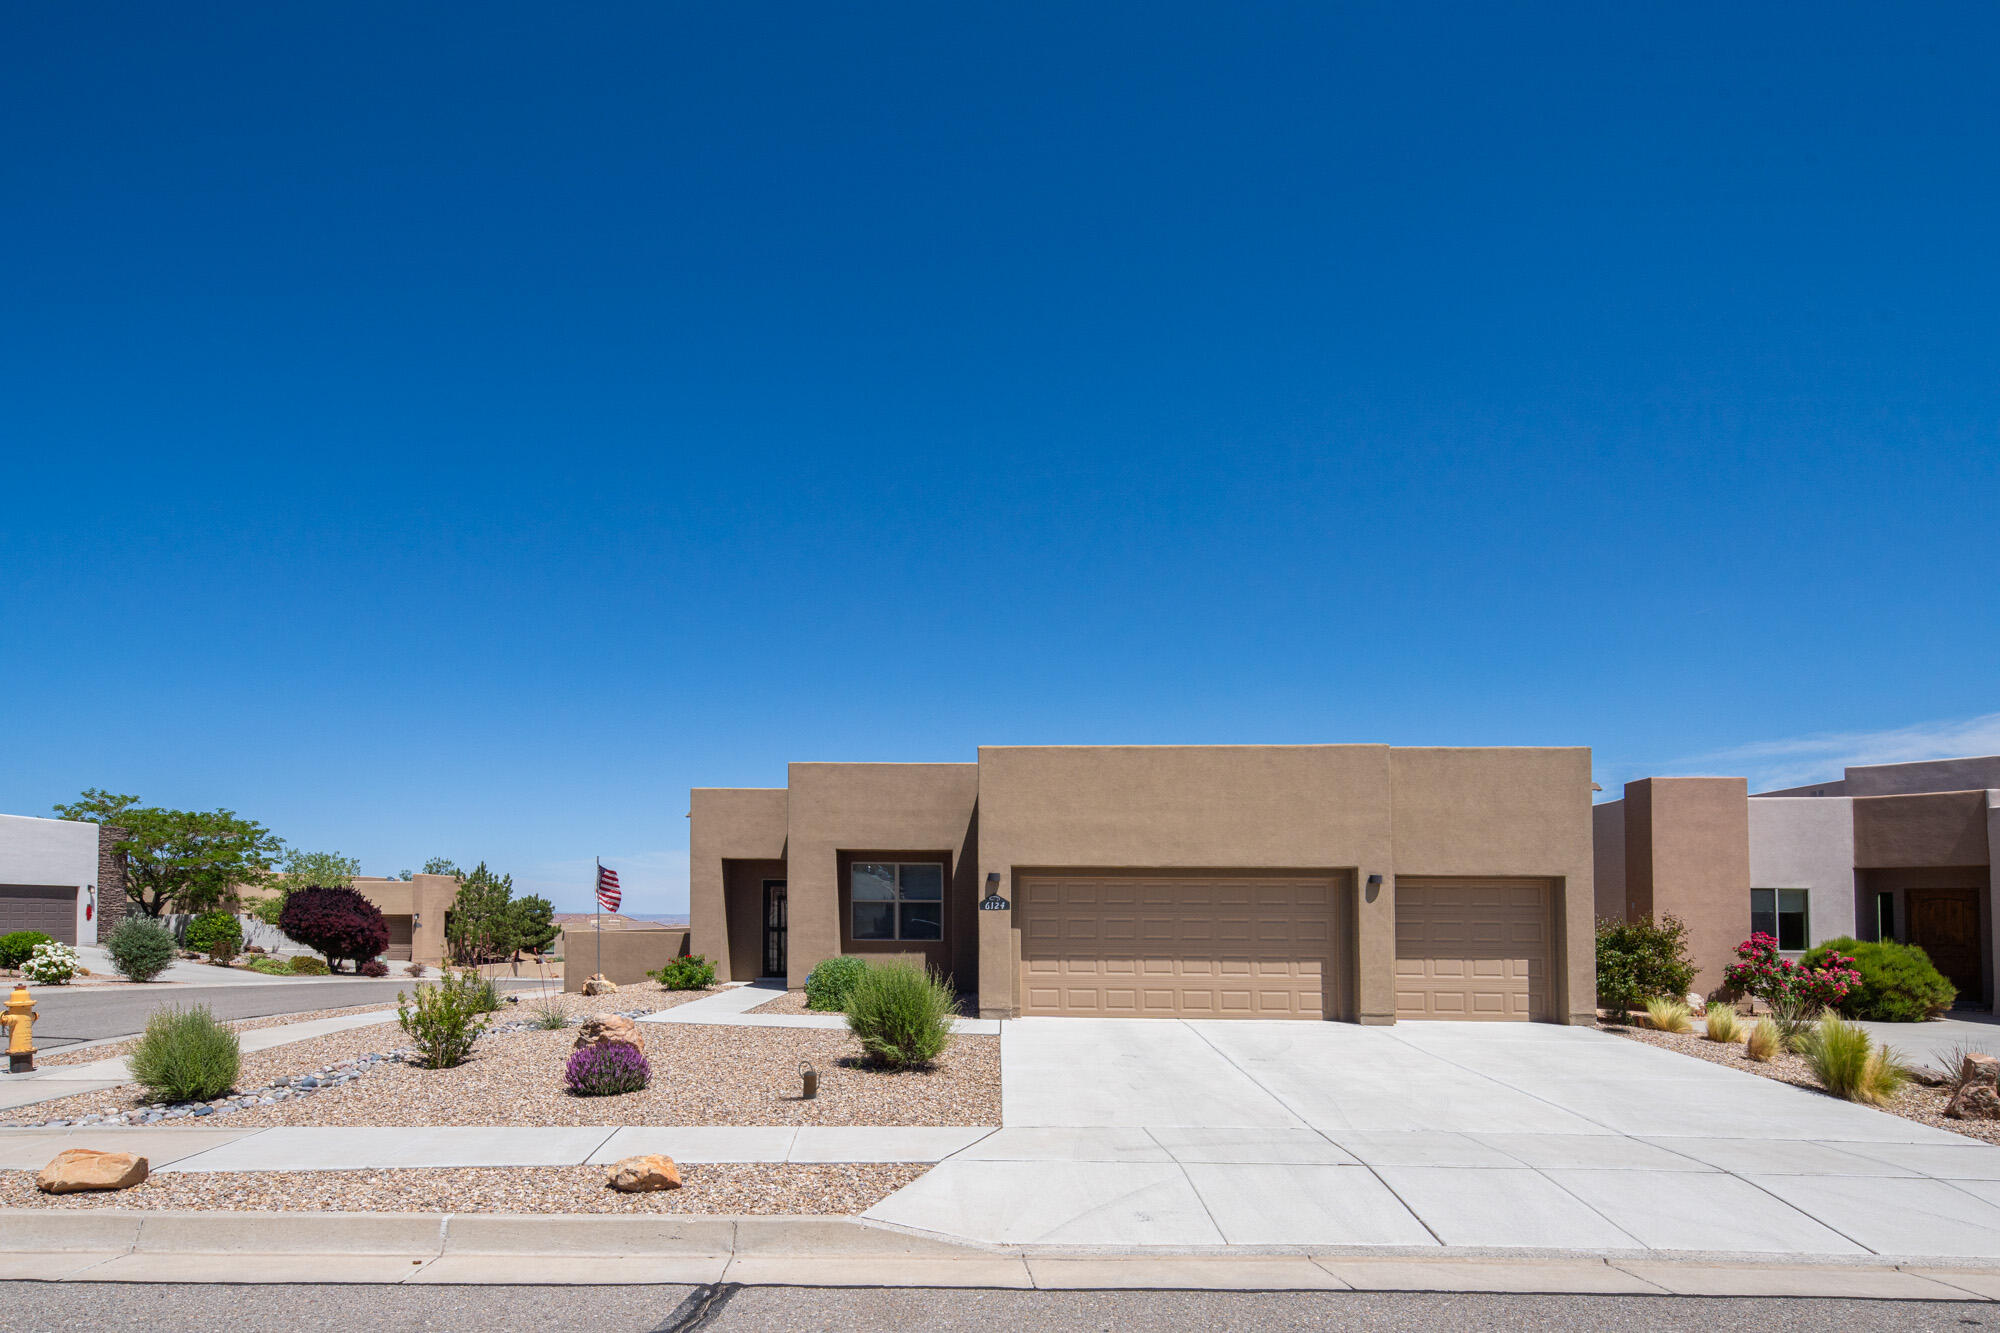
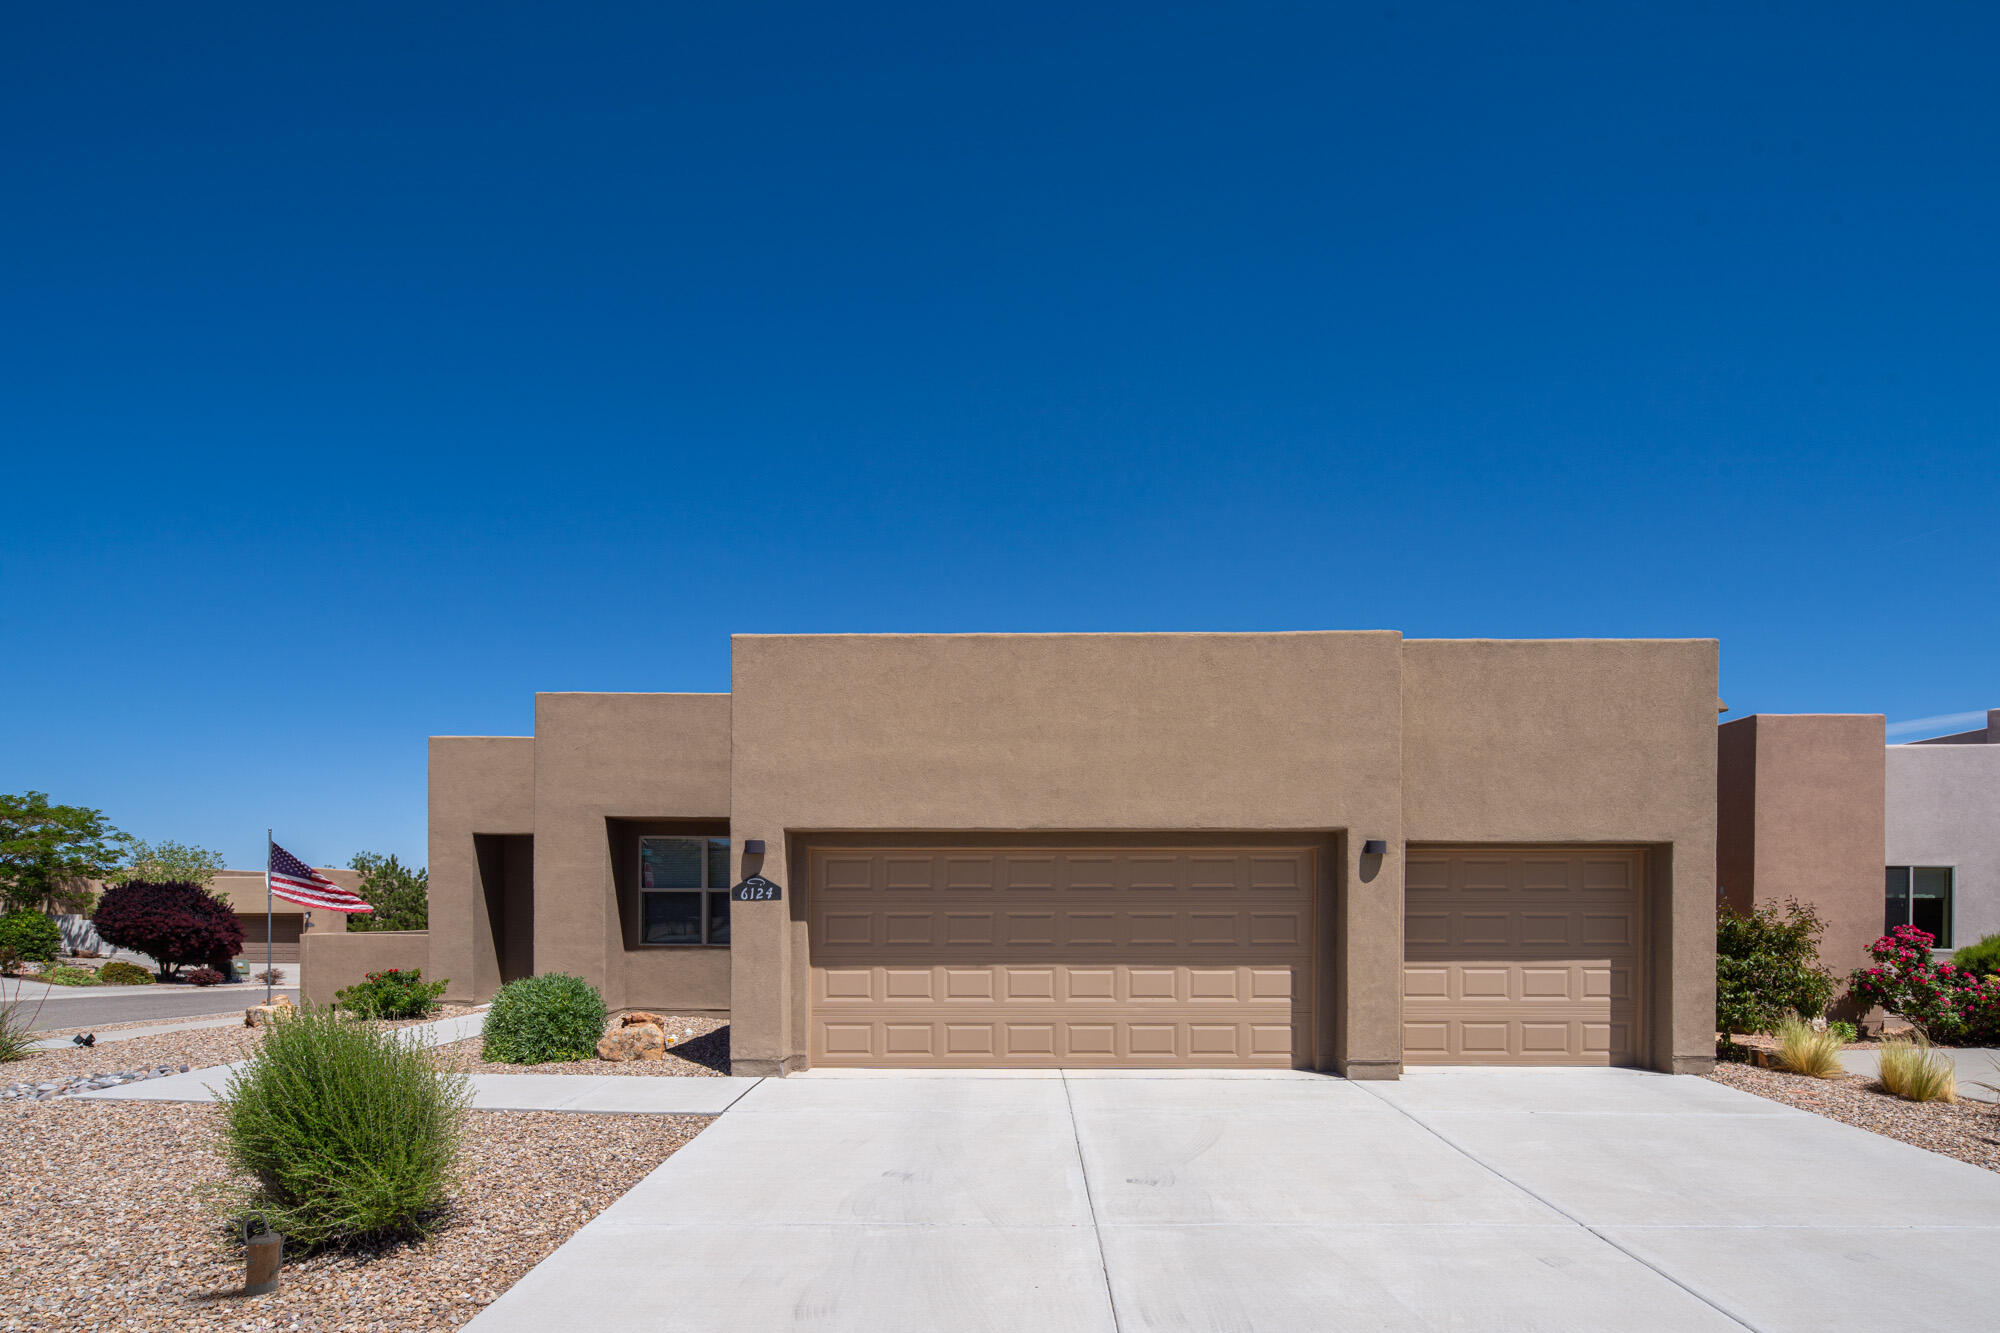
potted tree: present [1603,992,1629,1034] -> none [1714,1013,1767,1085]

